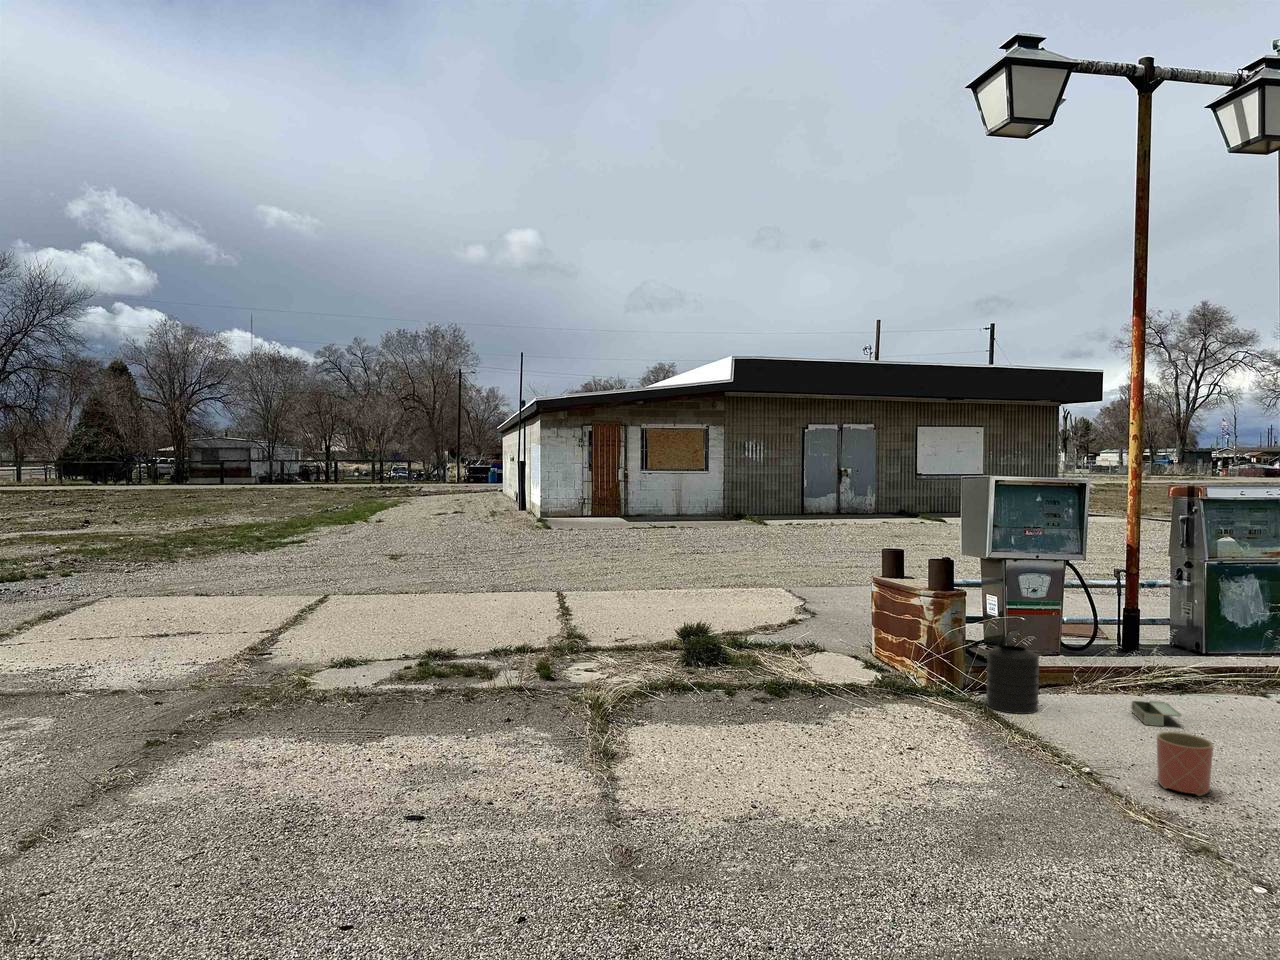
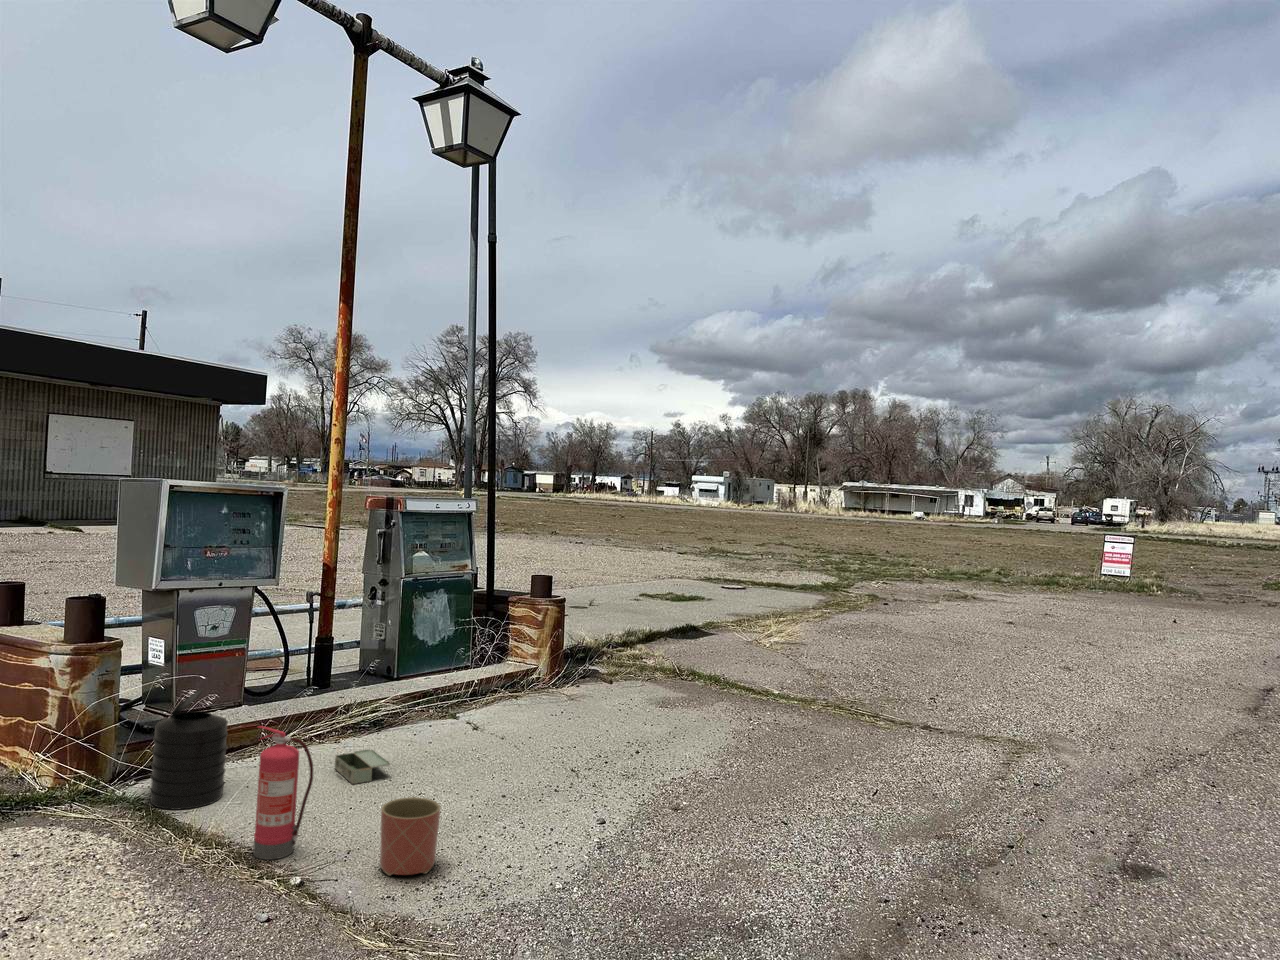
fire extinguisher: none [1055,657,1100,756] -> present [253,726,313,860]

